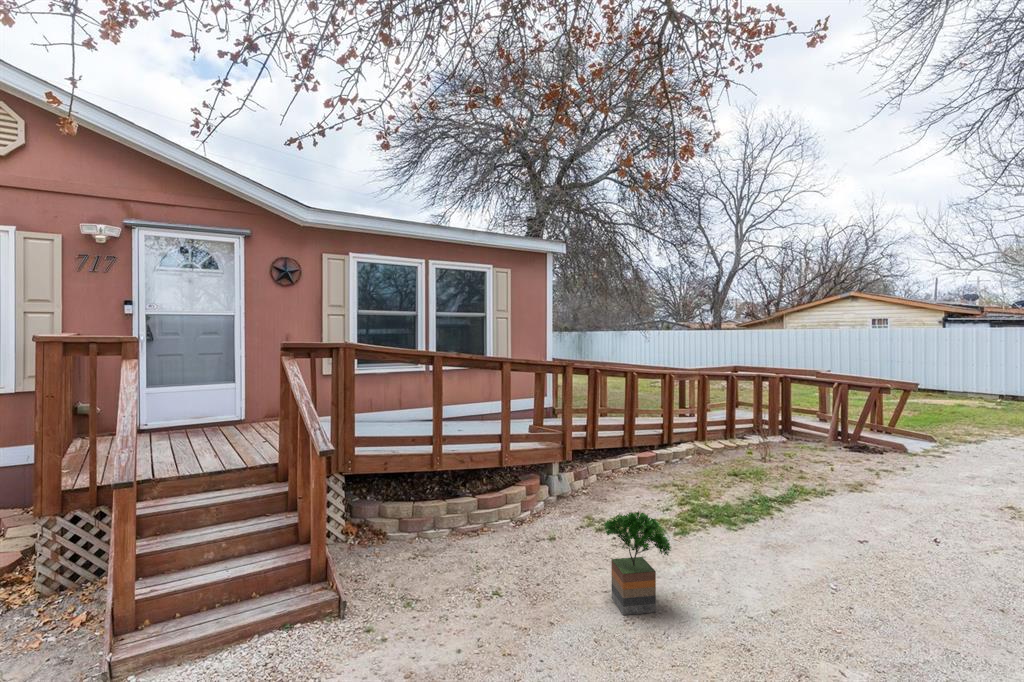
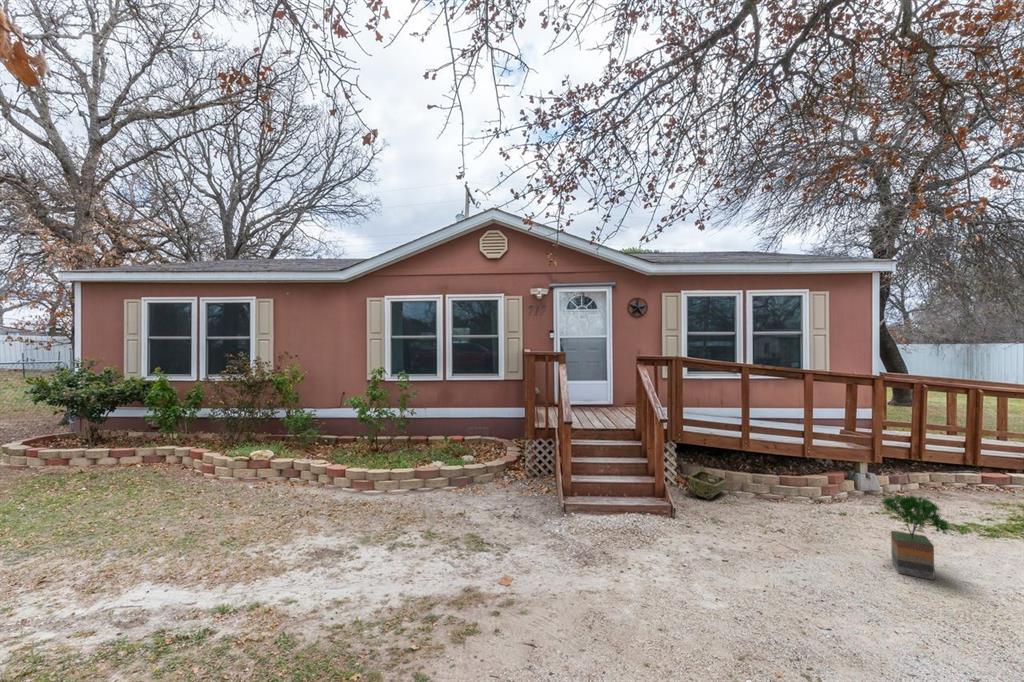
woven basket: none [362,510,415,555] -> present [688,470,727,499]

